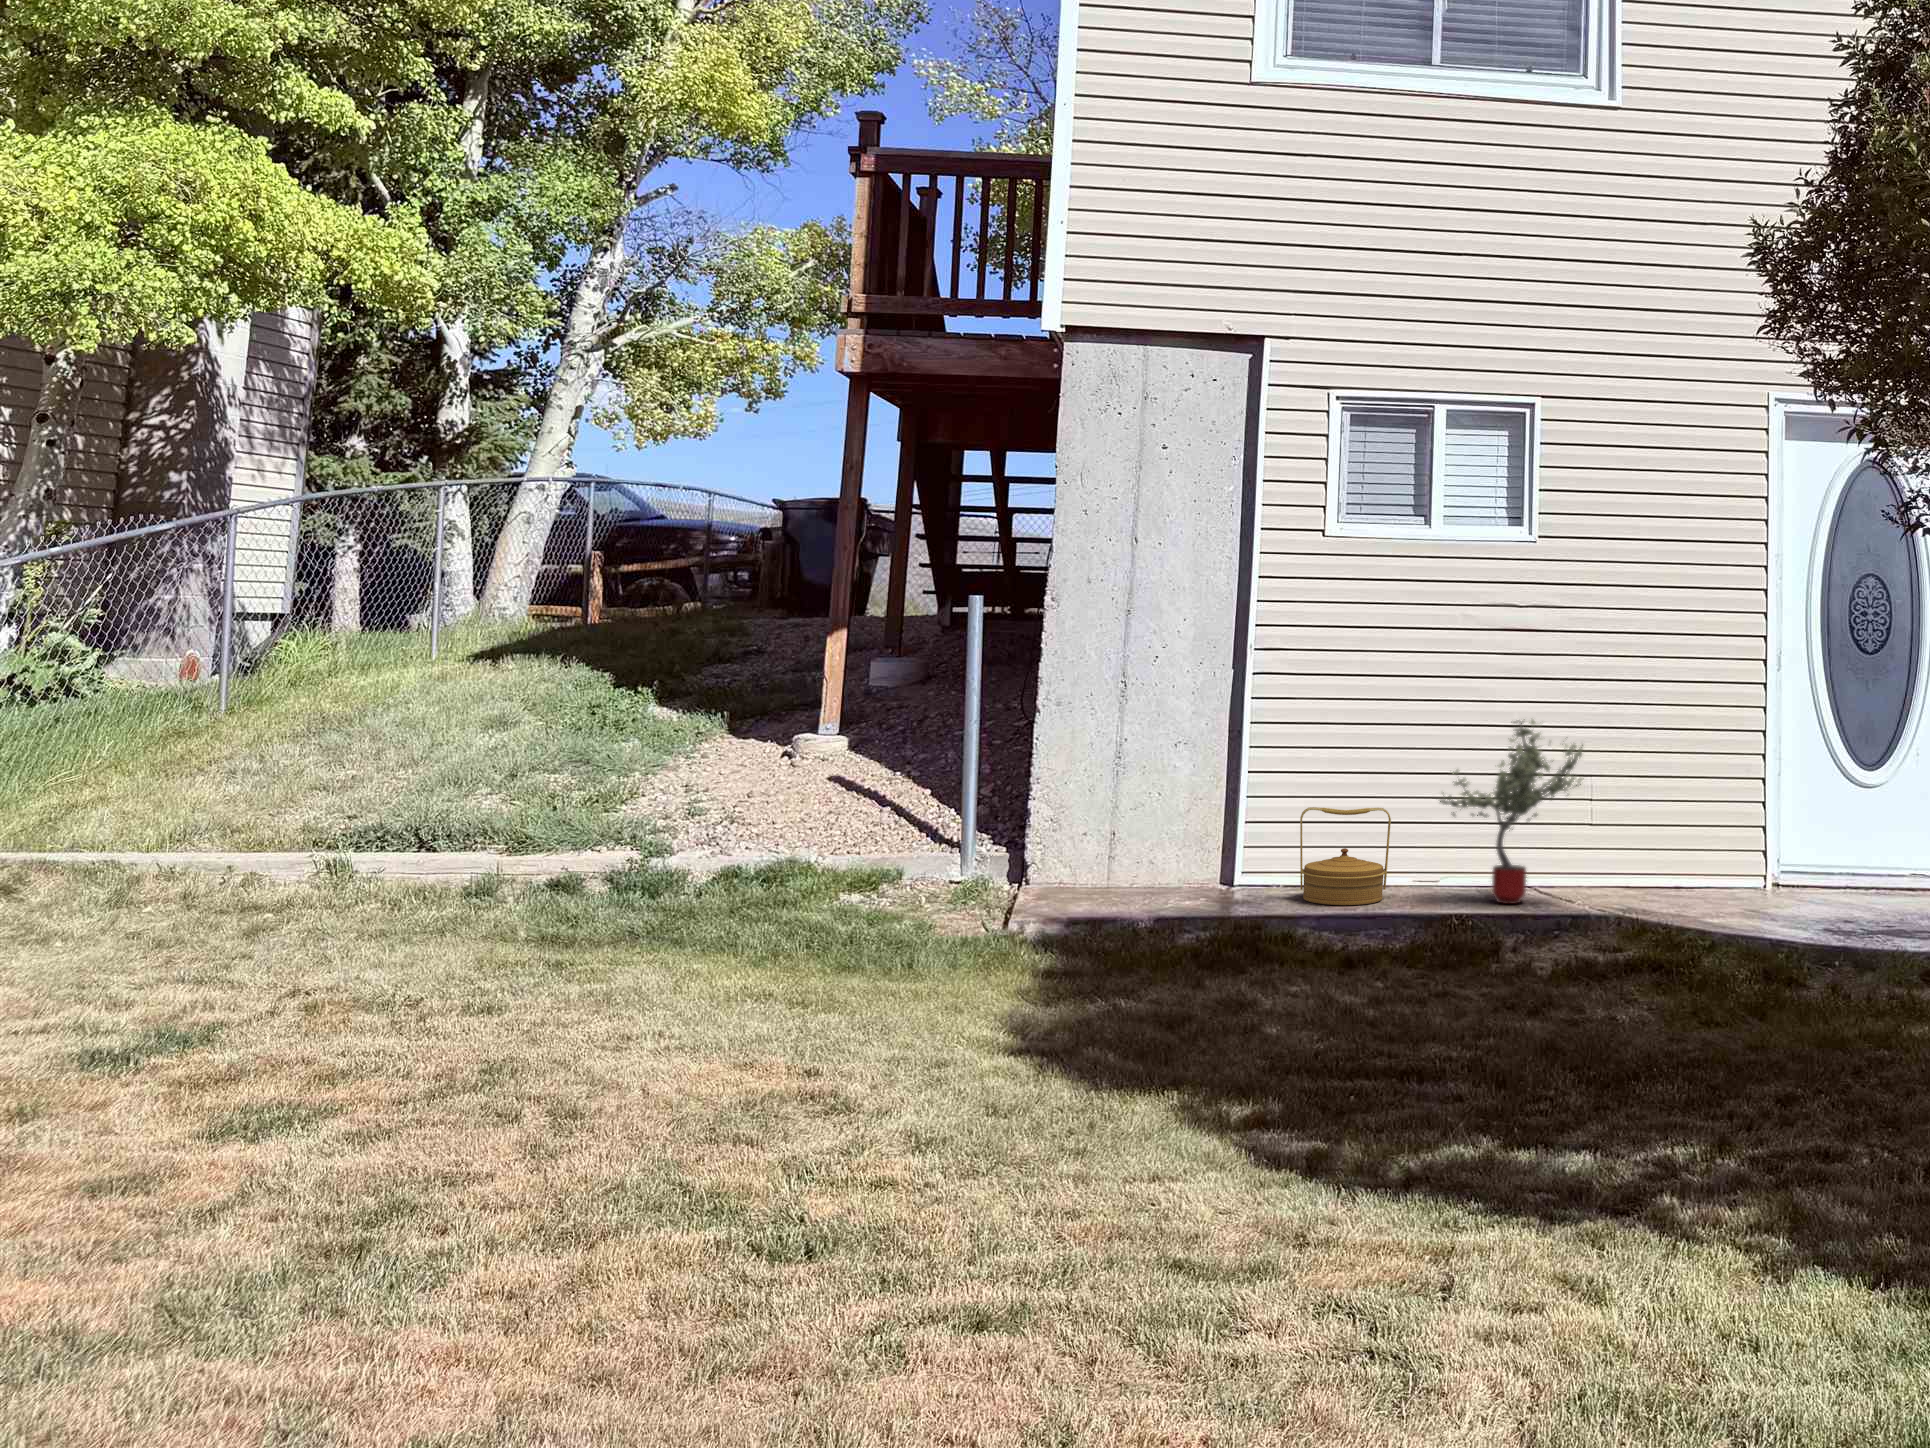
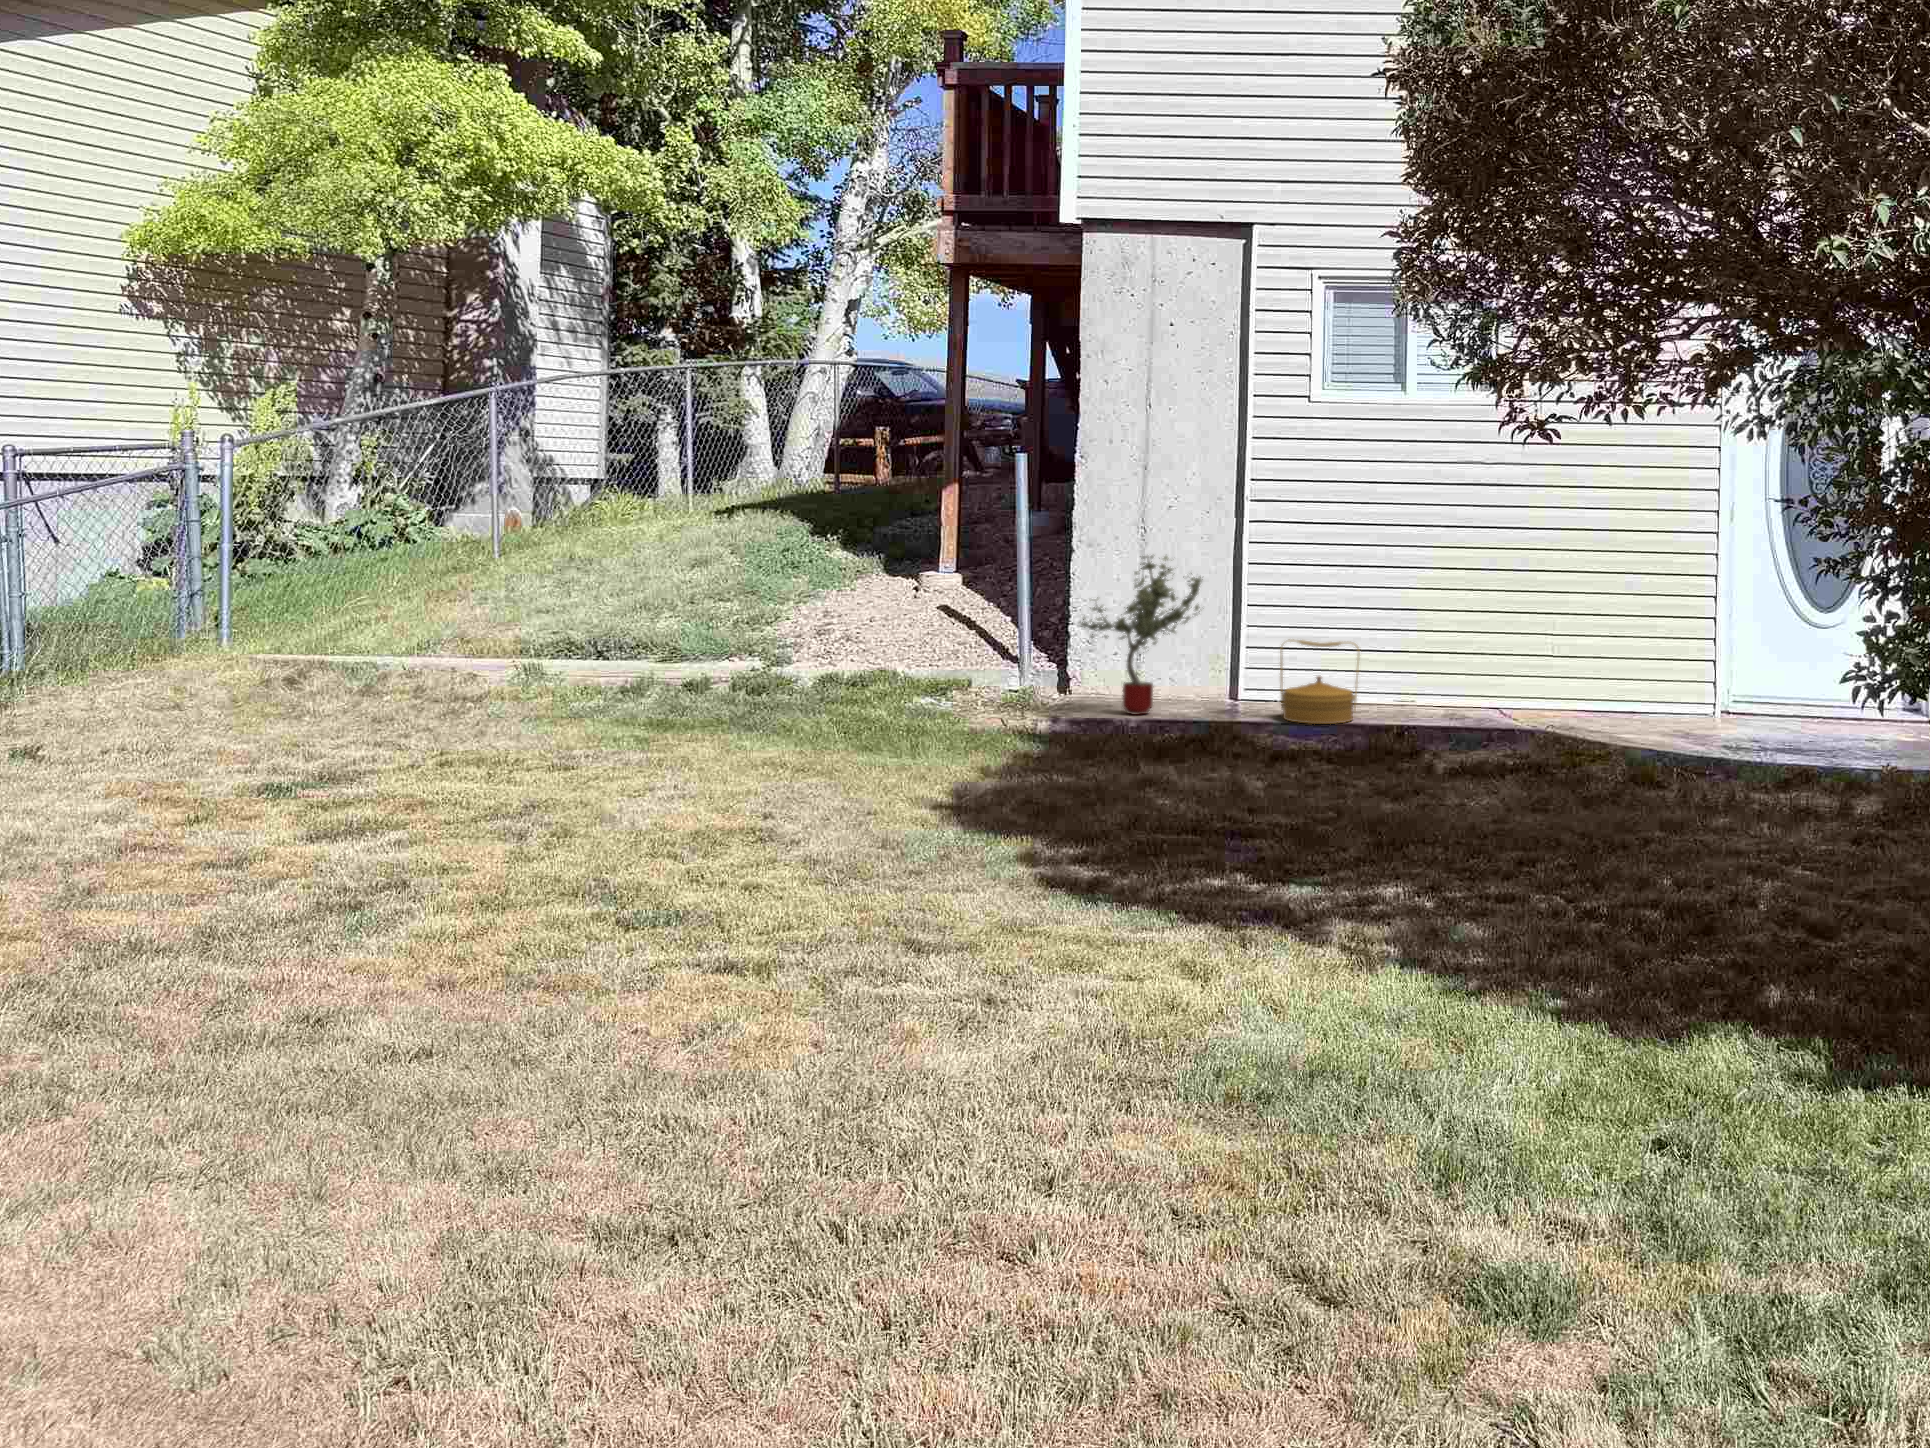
potted tree: present [1440,719,1584,904] -> present [1080,556,1203,715]

